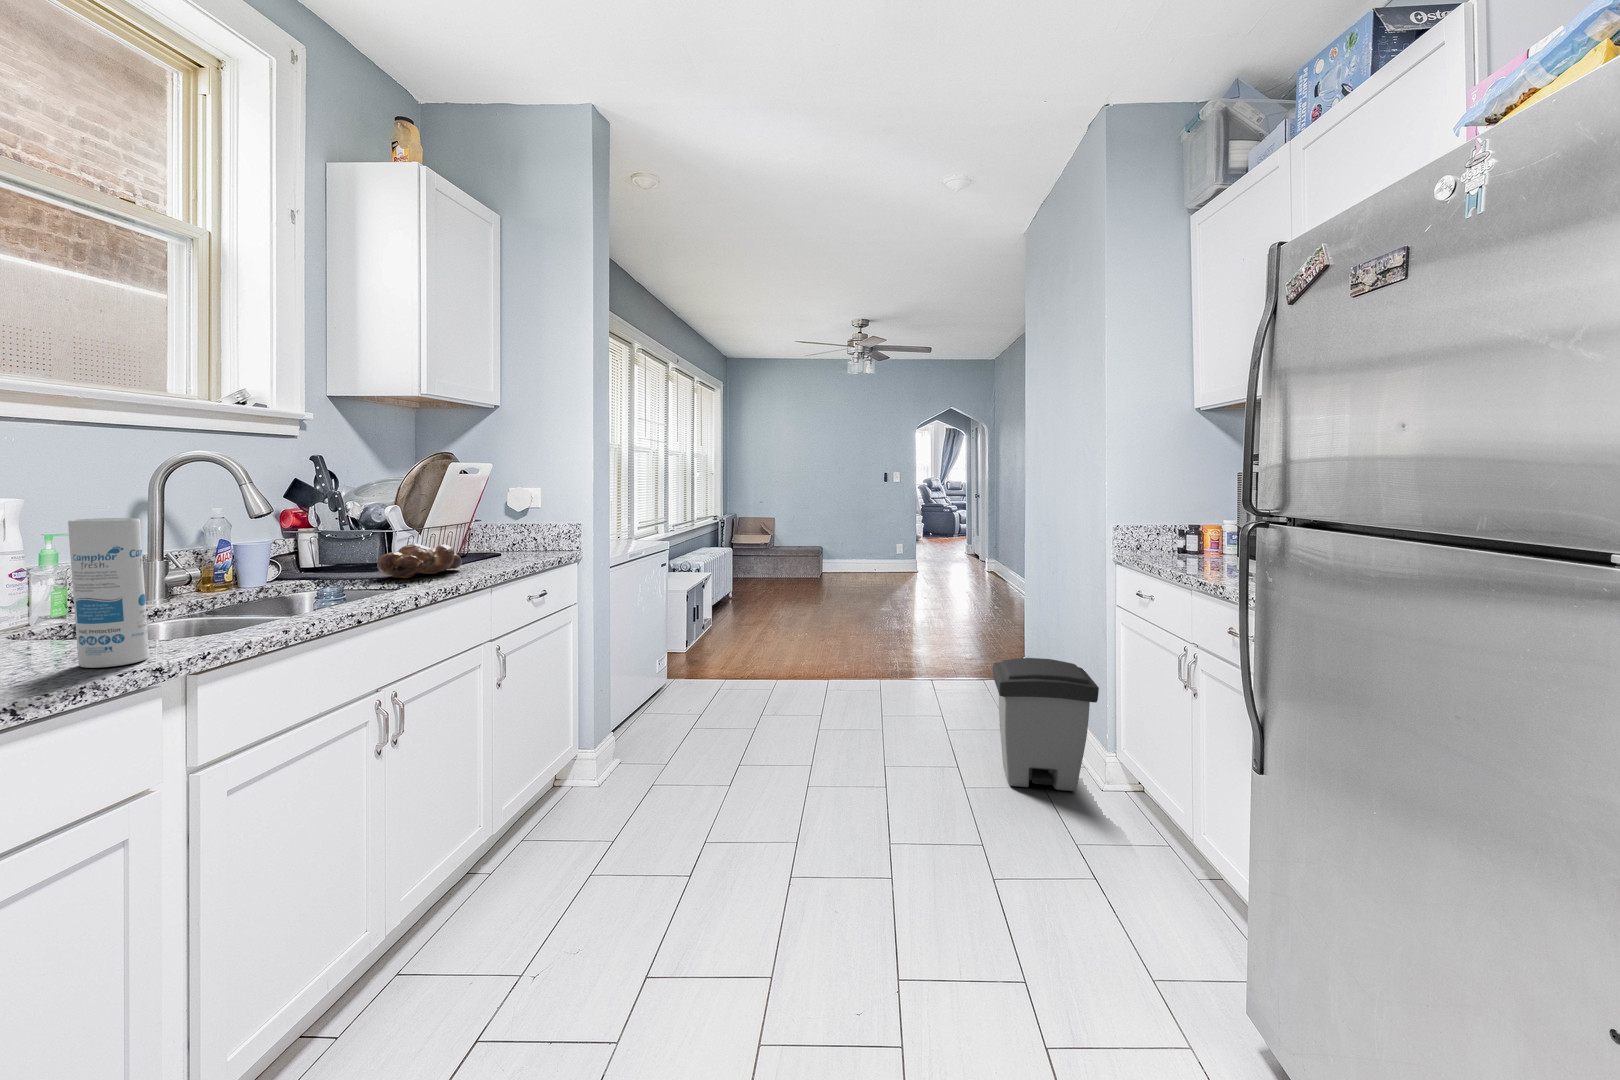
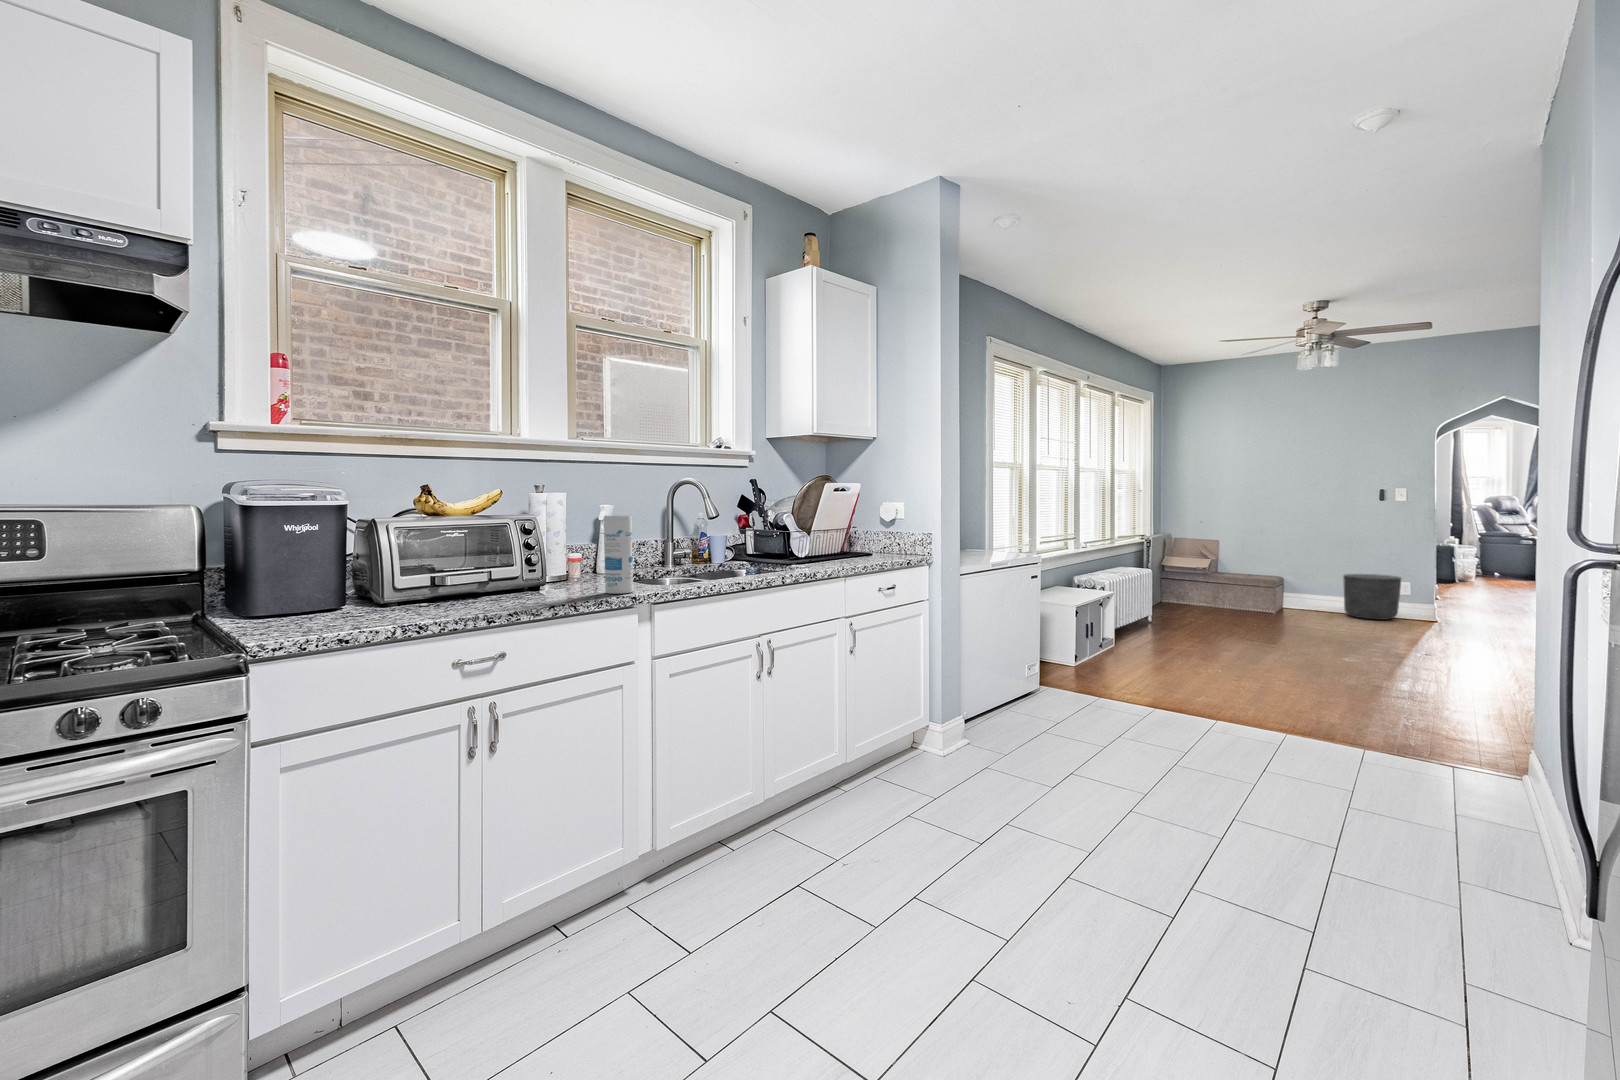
bread loaf: present [377,544,462,578] -> none [776,542,832,566]
planter: none [865,546,902,582] -> present [1343,574,1401,620]
trash can: present [993,658,1099,791] -> none [1390,703,1553,883]

